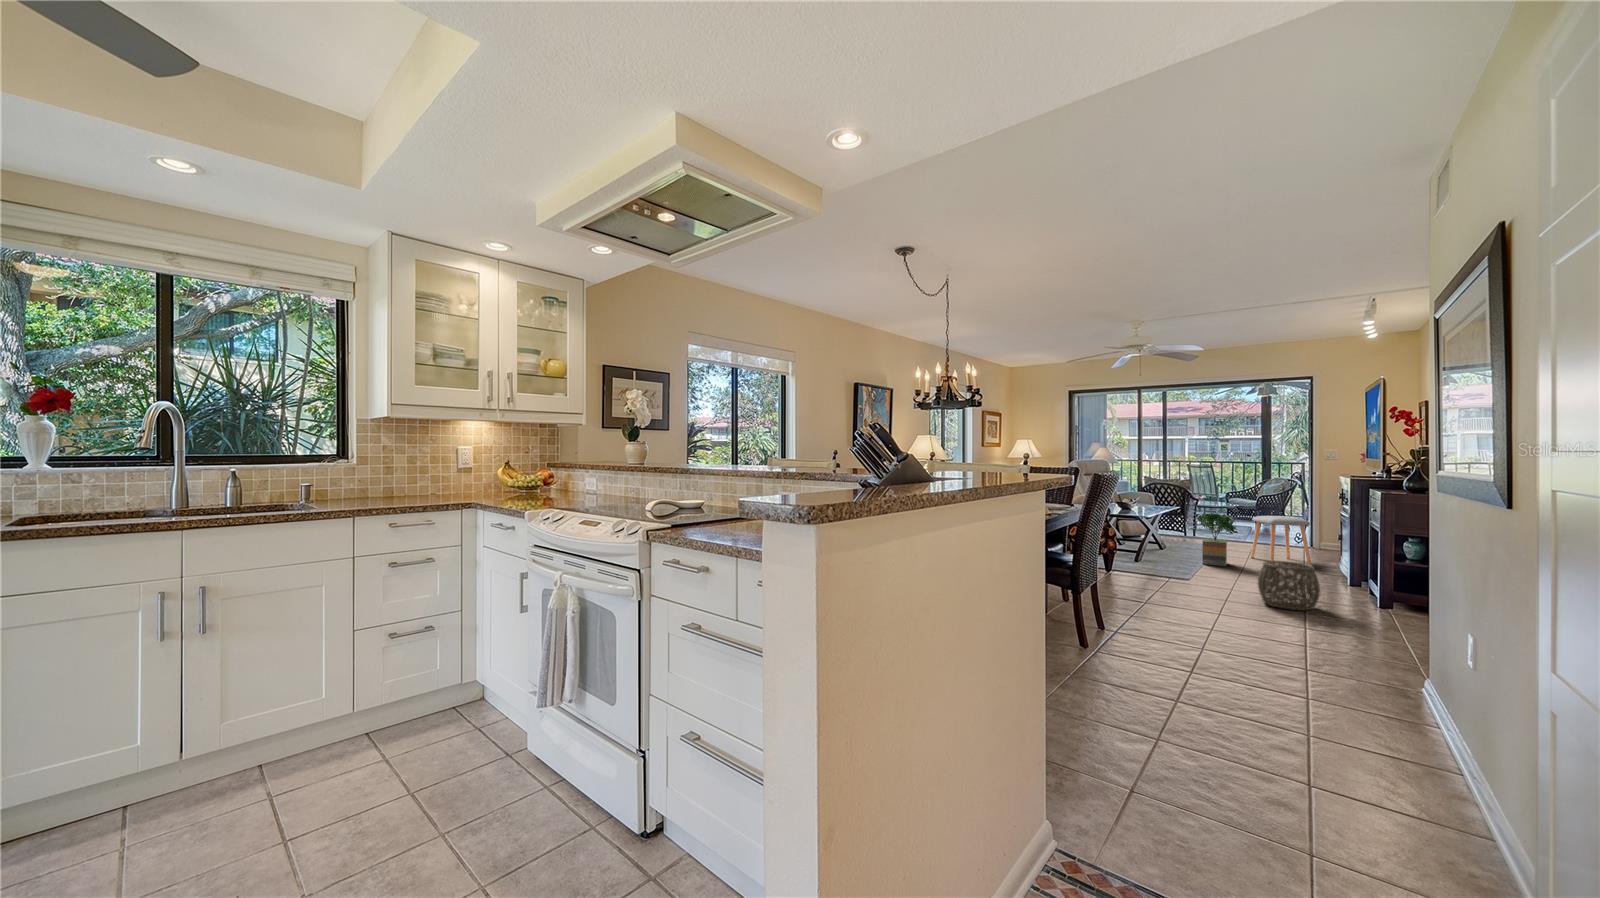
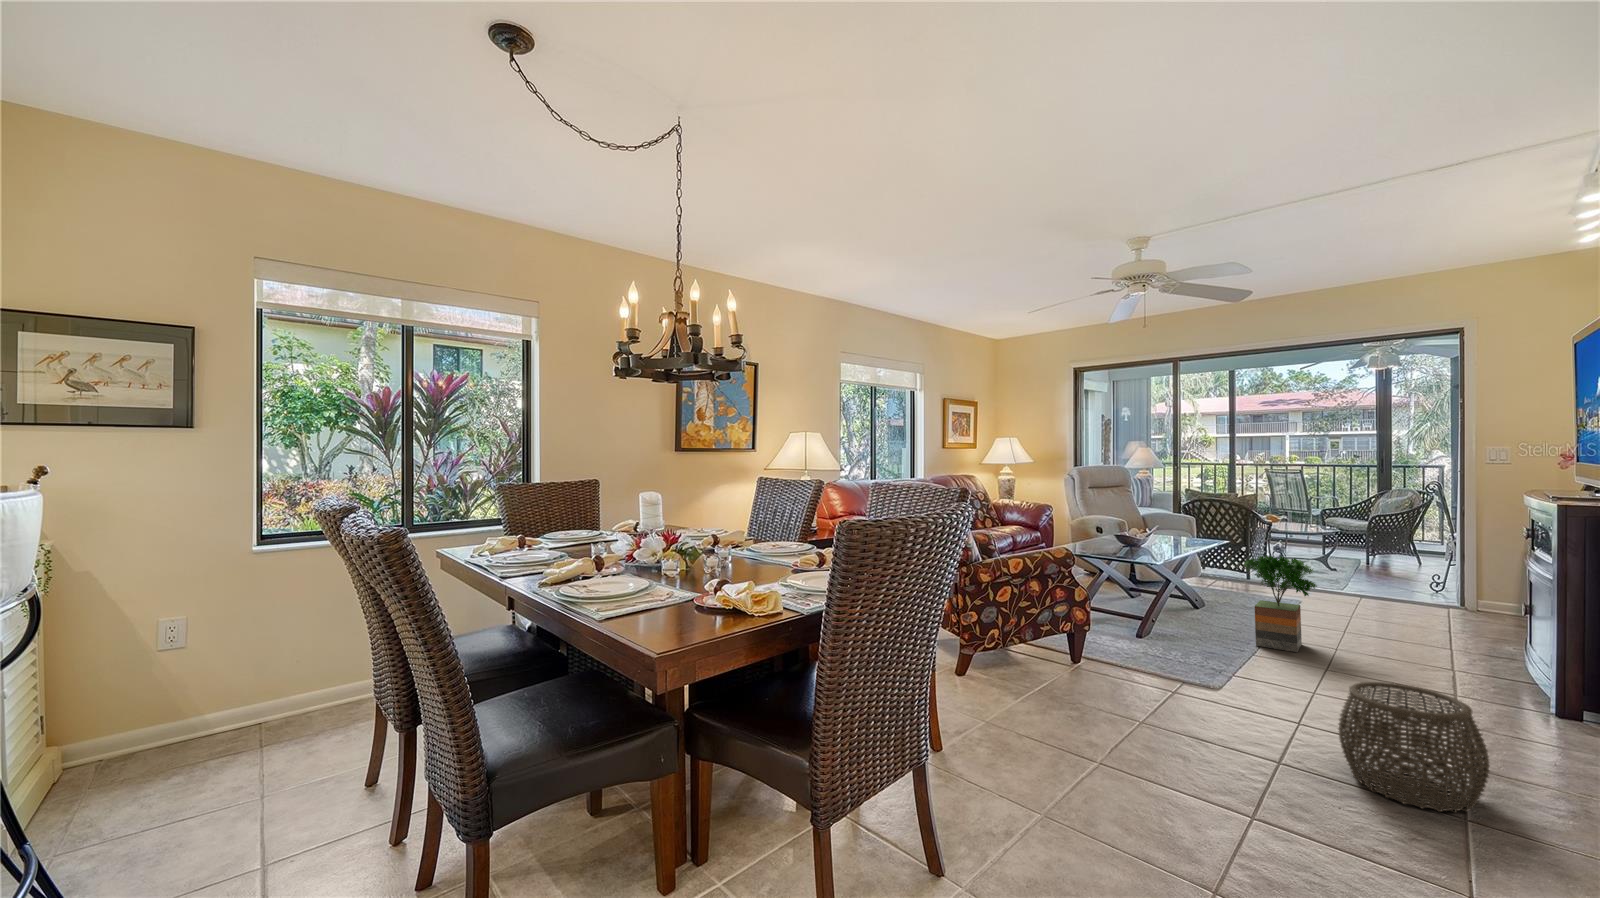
stool: present [1251,516,1312,565] -> none [1350,559,1466,652]

